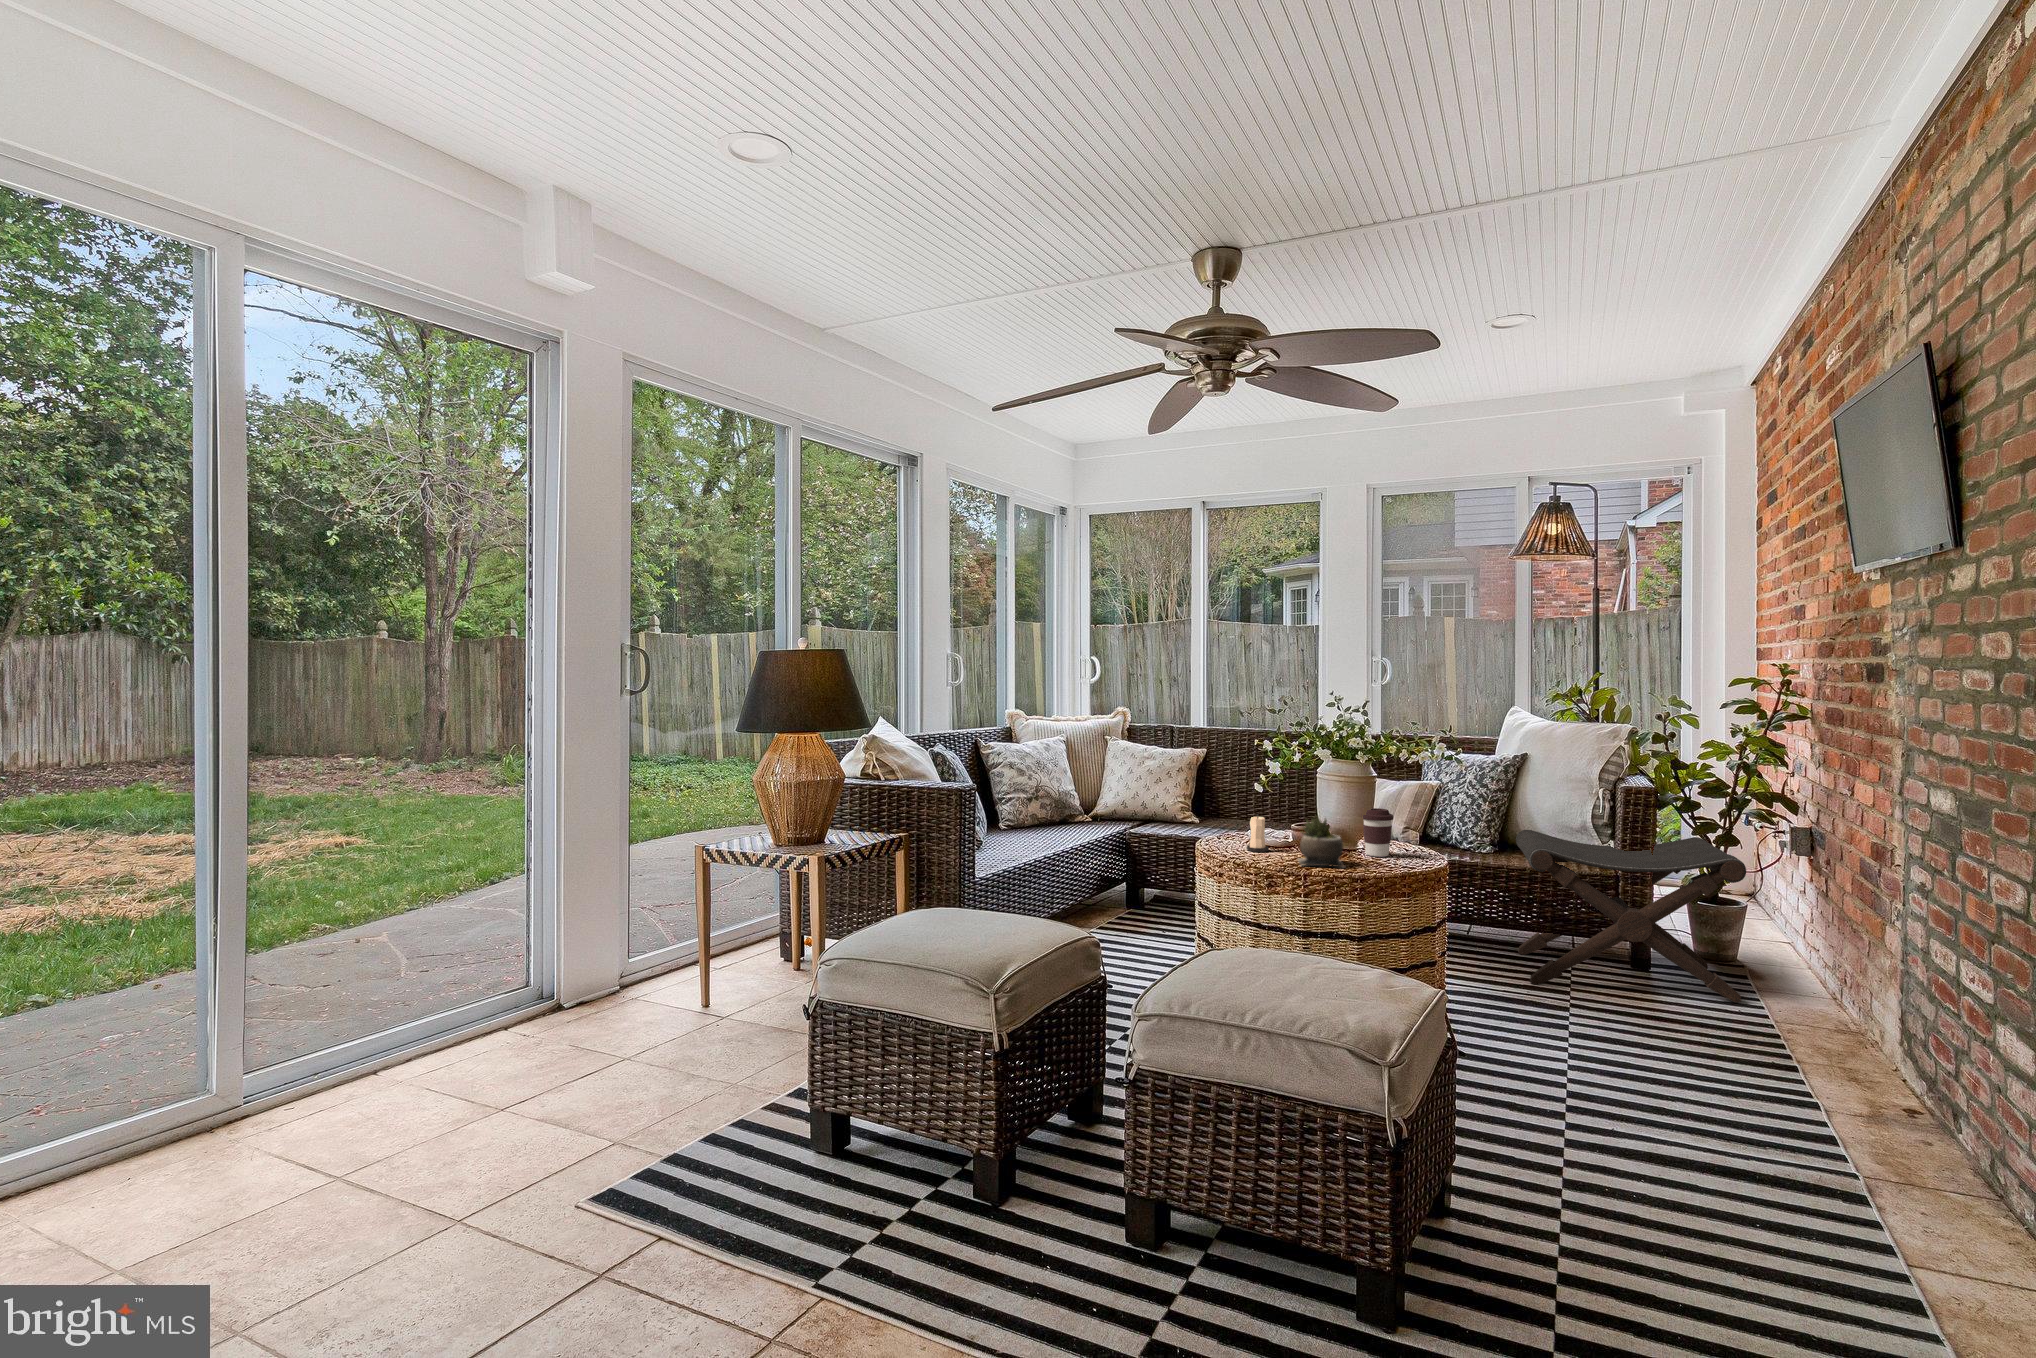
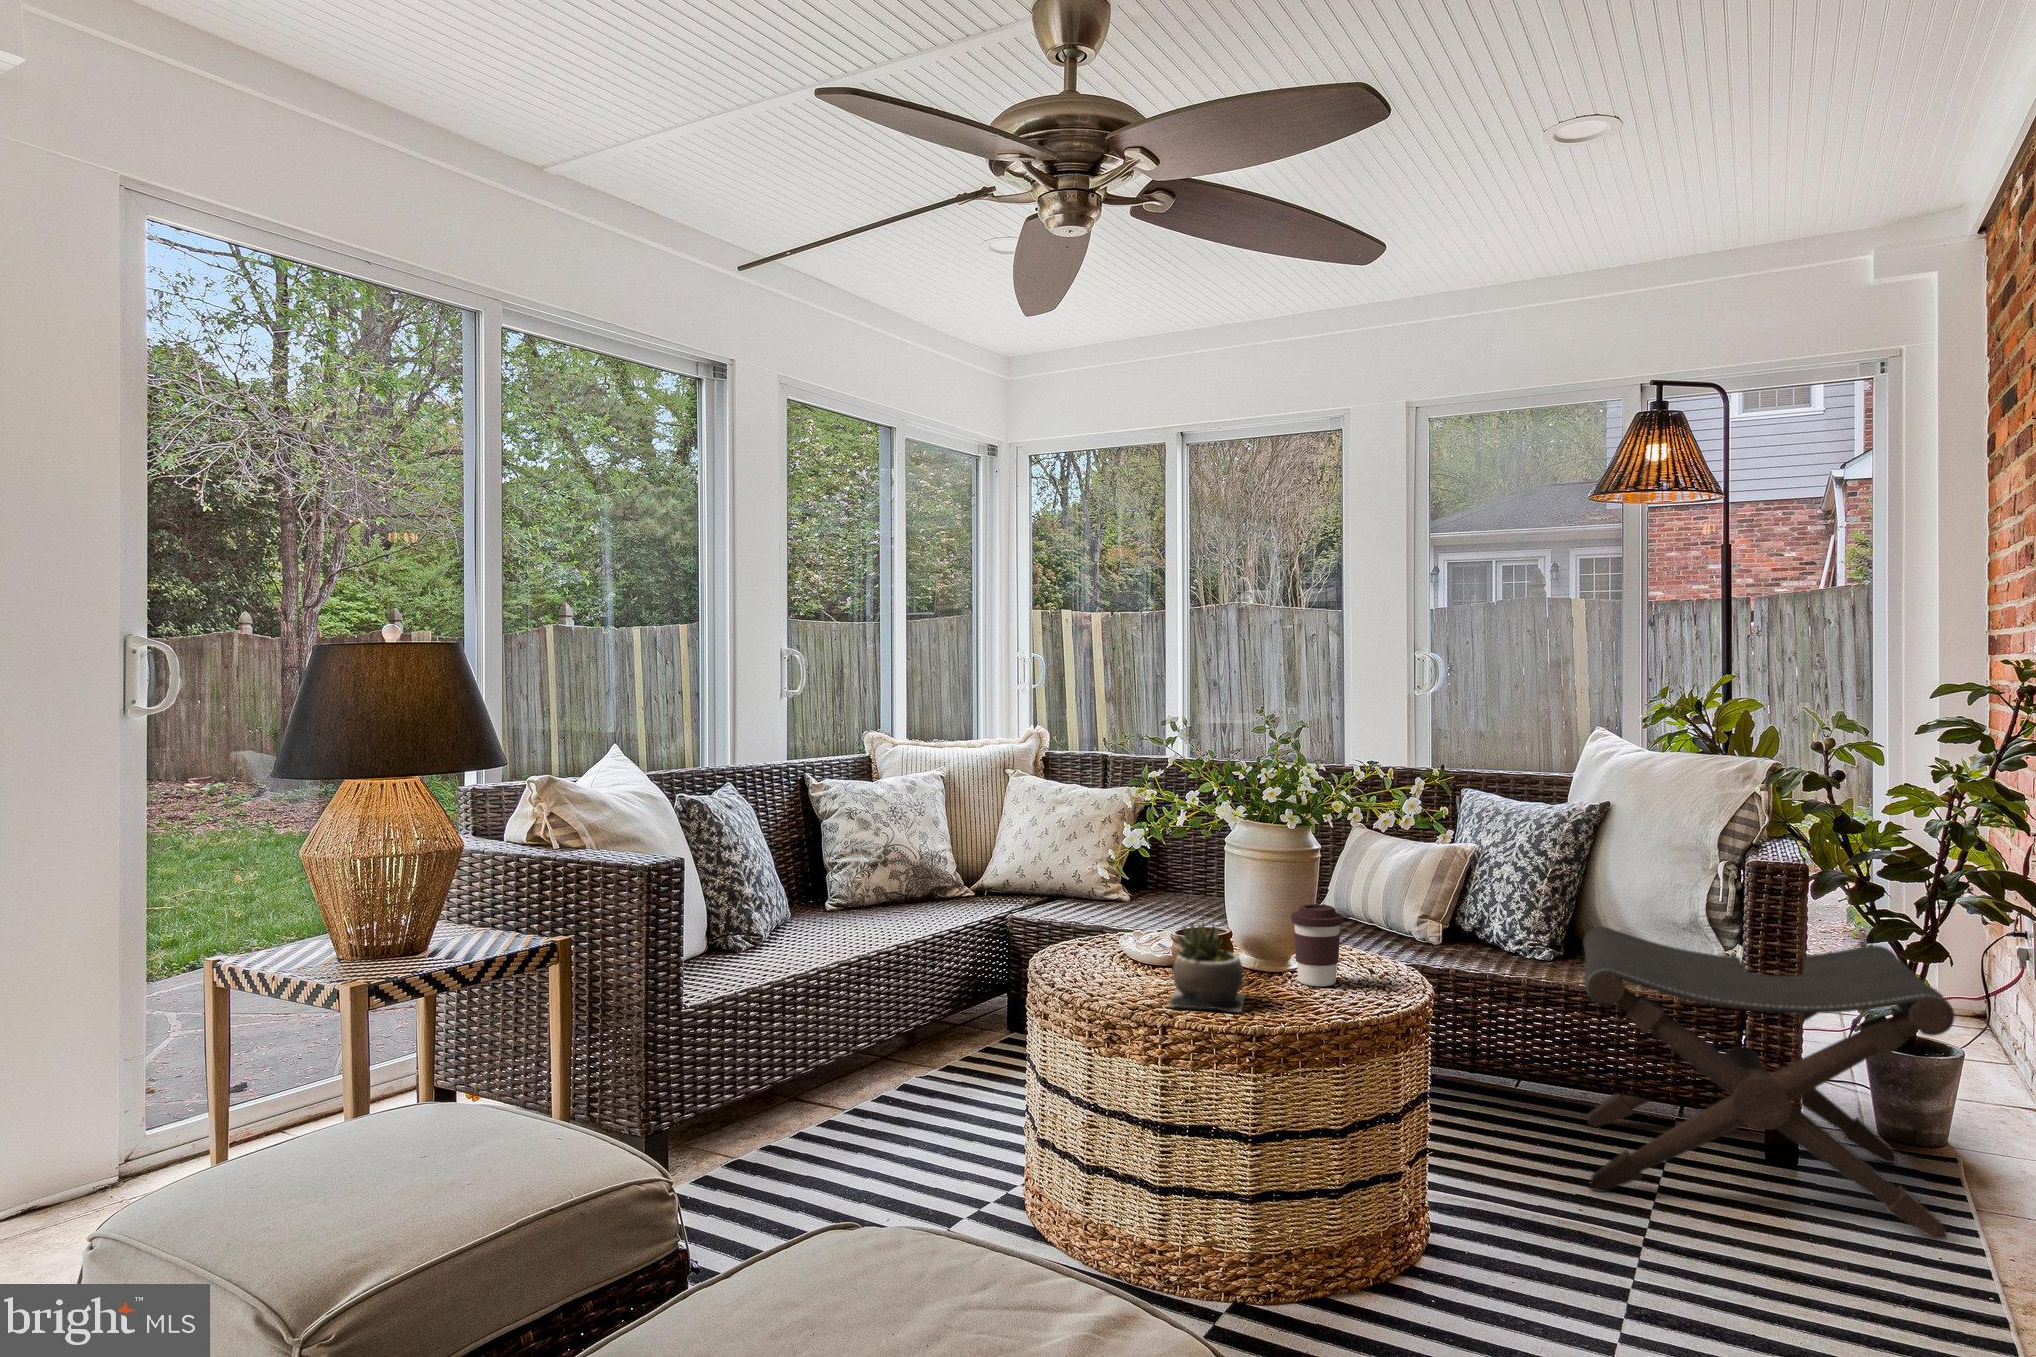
candle: present [1247,815,1269,852] -> none [1106,912,1140,975]

